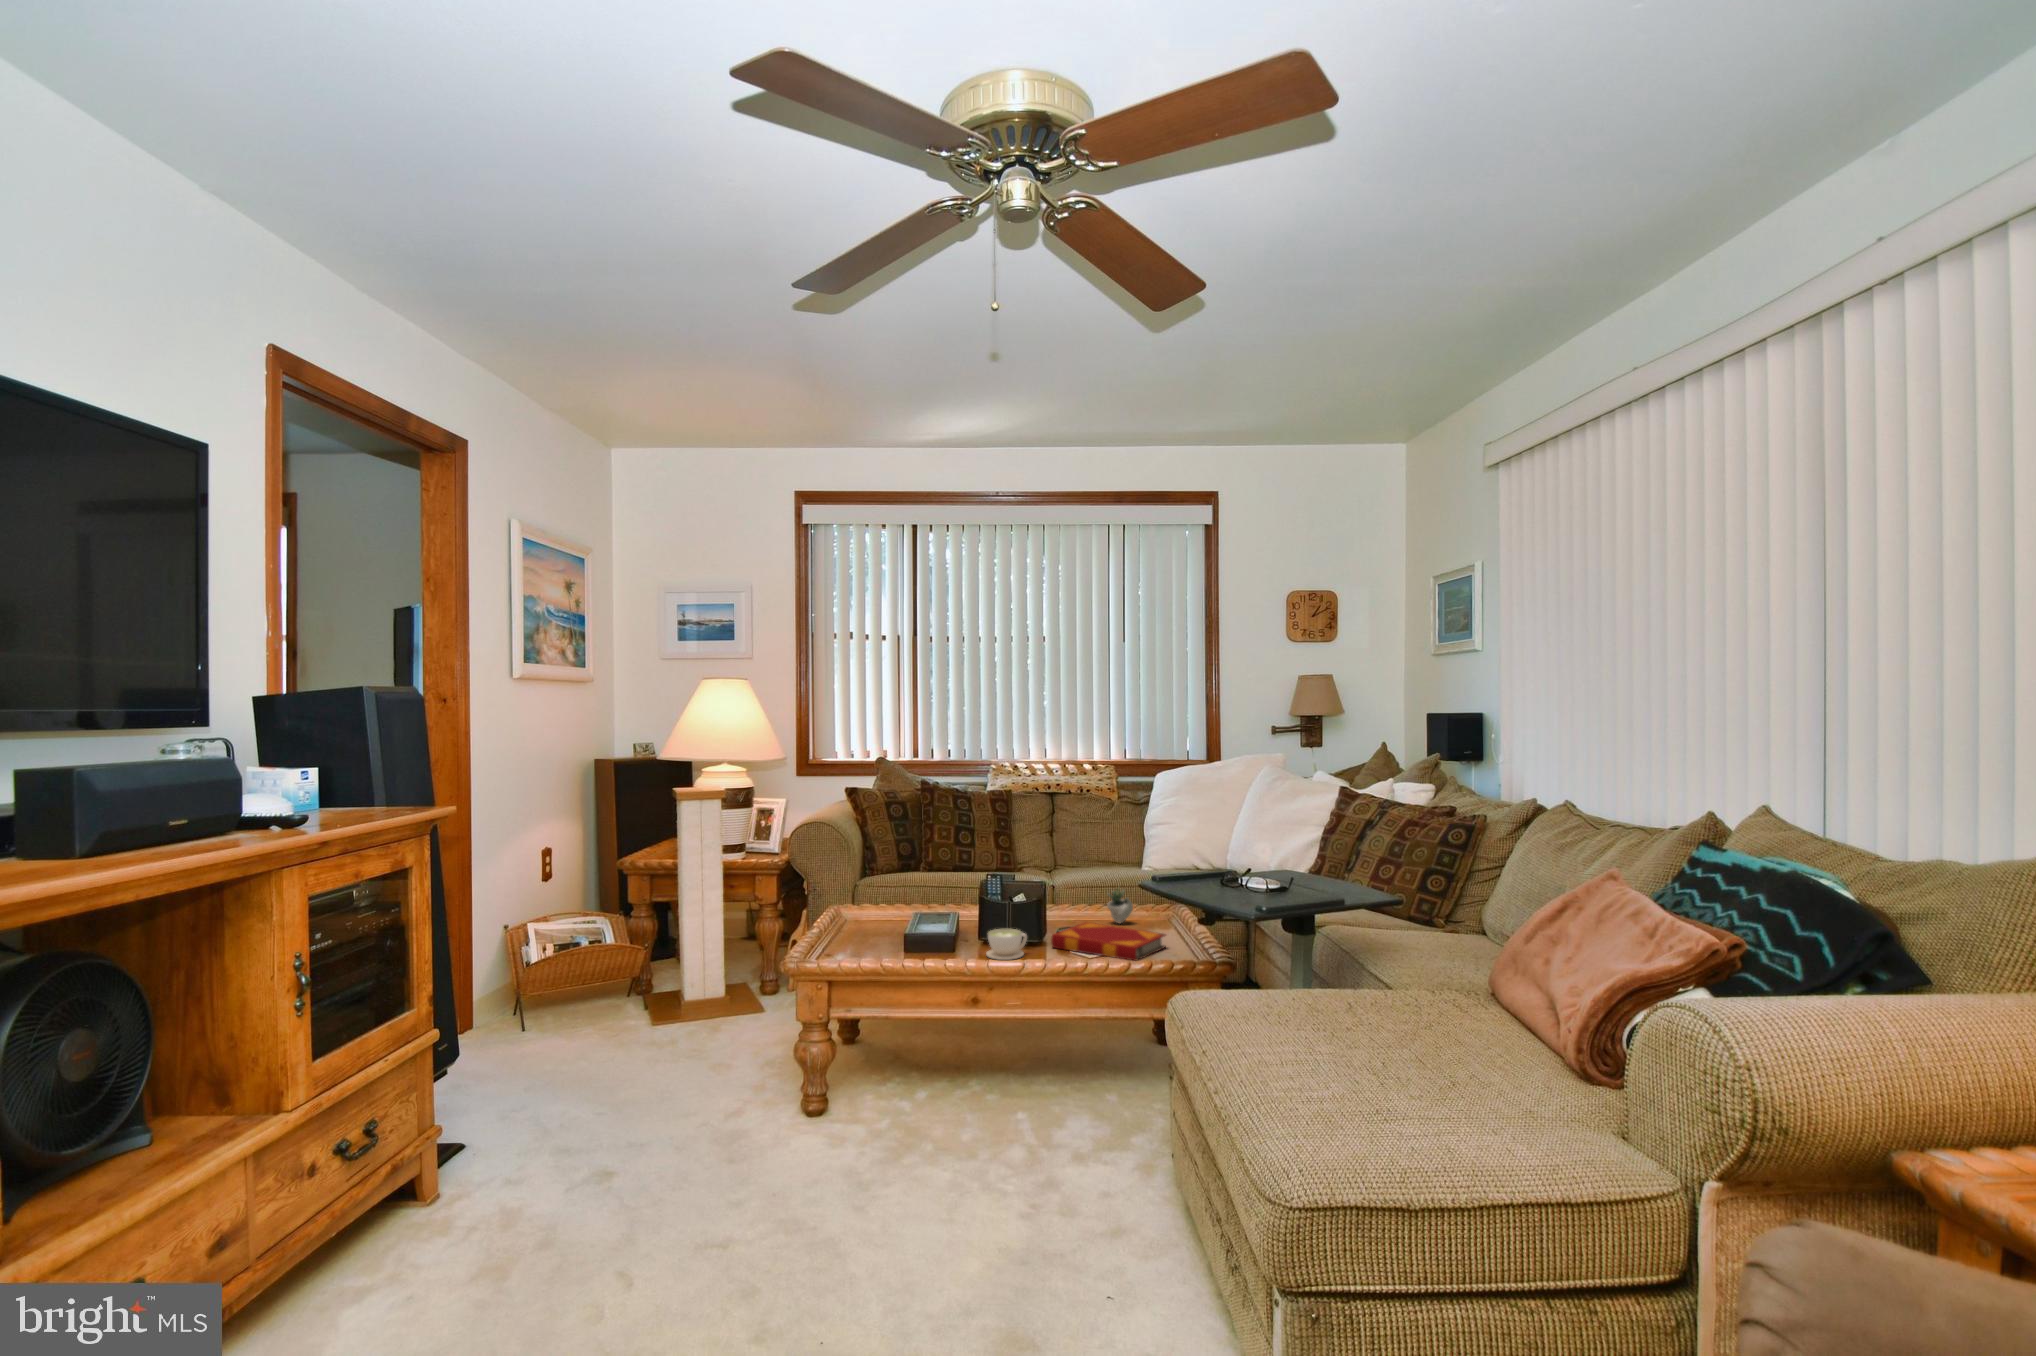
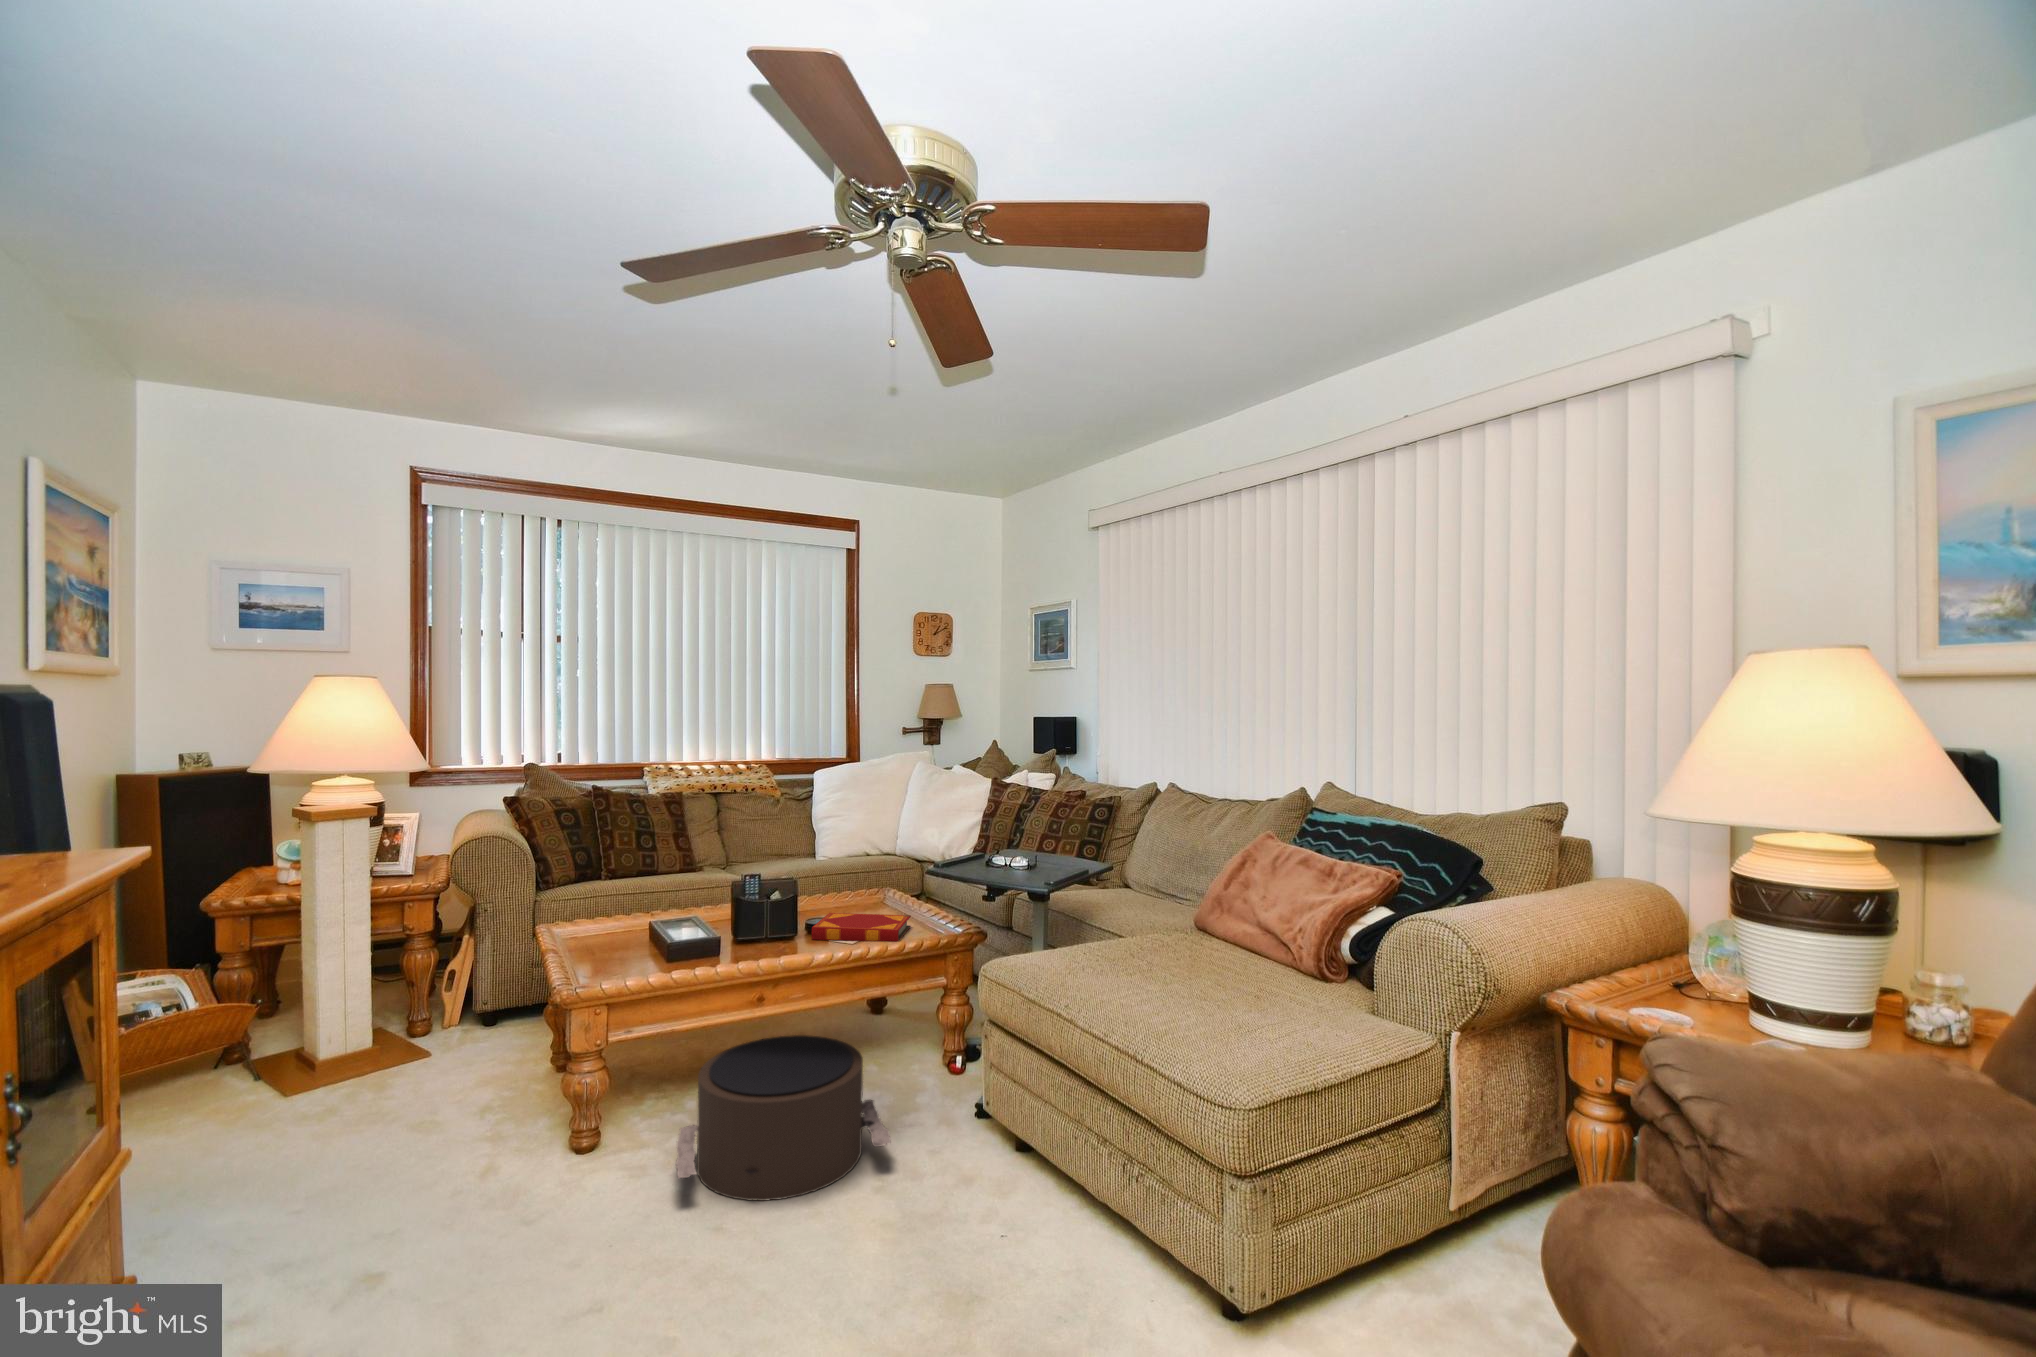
succulent plant: present [1107,887,1133,923] -> none [834,876,876,911]
coffee cup: present [986,929,1027,960] -> none [759,926,796,957]
pouf: none [845,1043,1071,1213] -> present [676,1035,891,1201]

